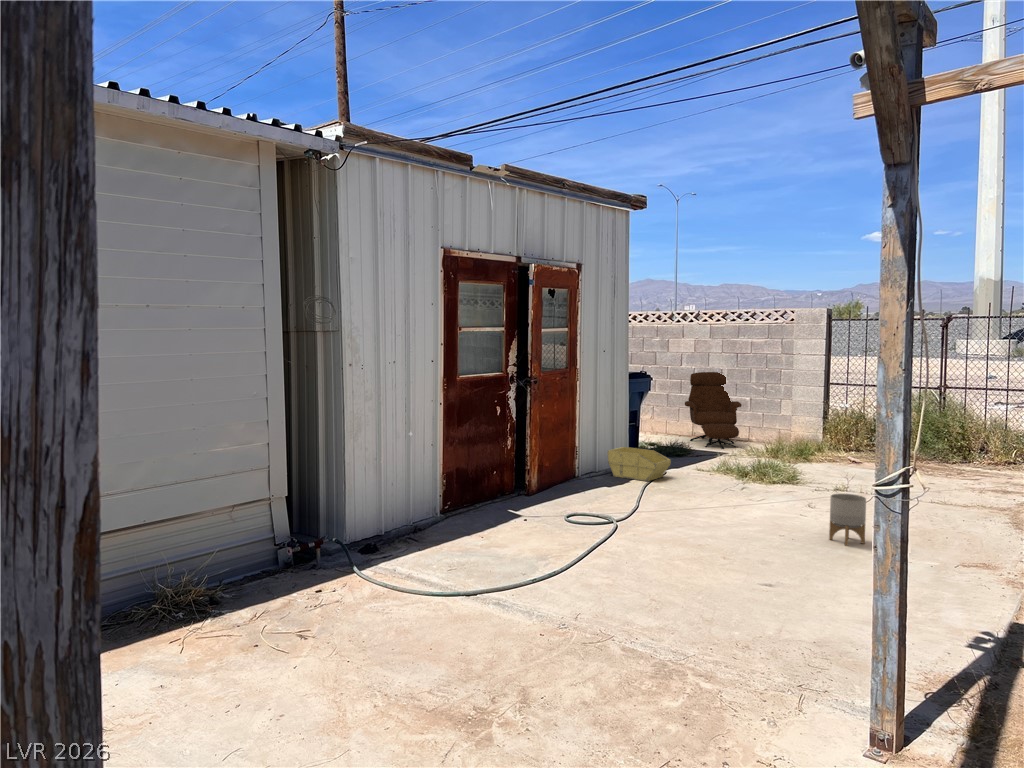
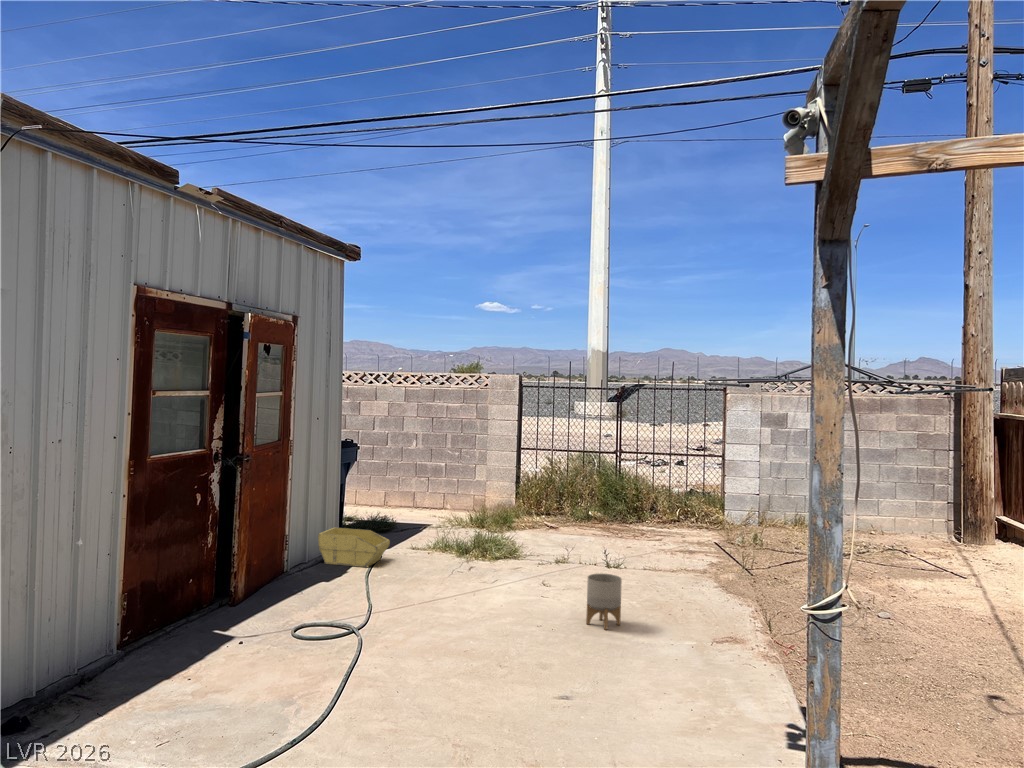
lounge chair: present [685,372,742,449] -> none [380,438,440,519]

